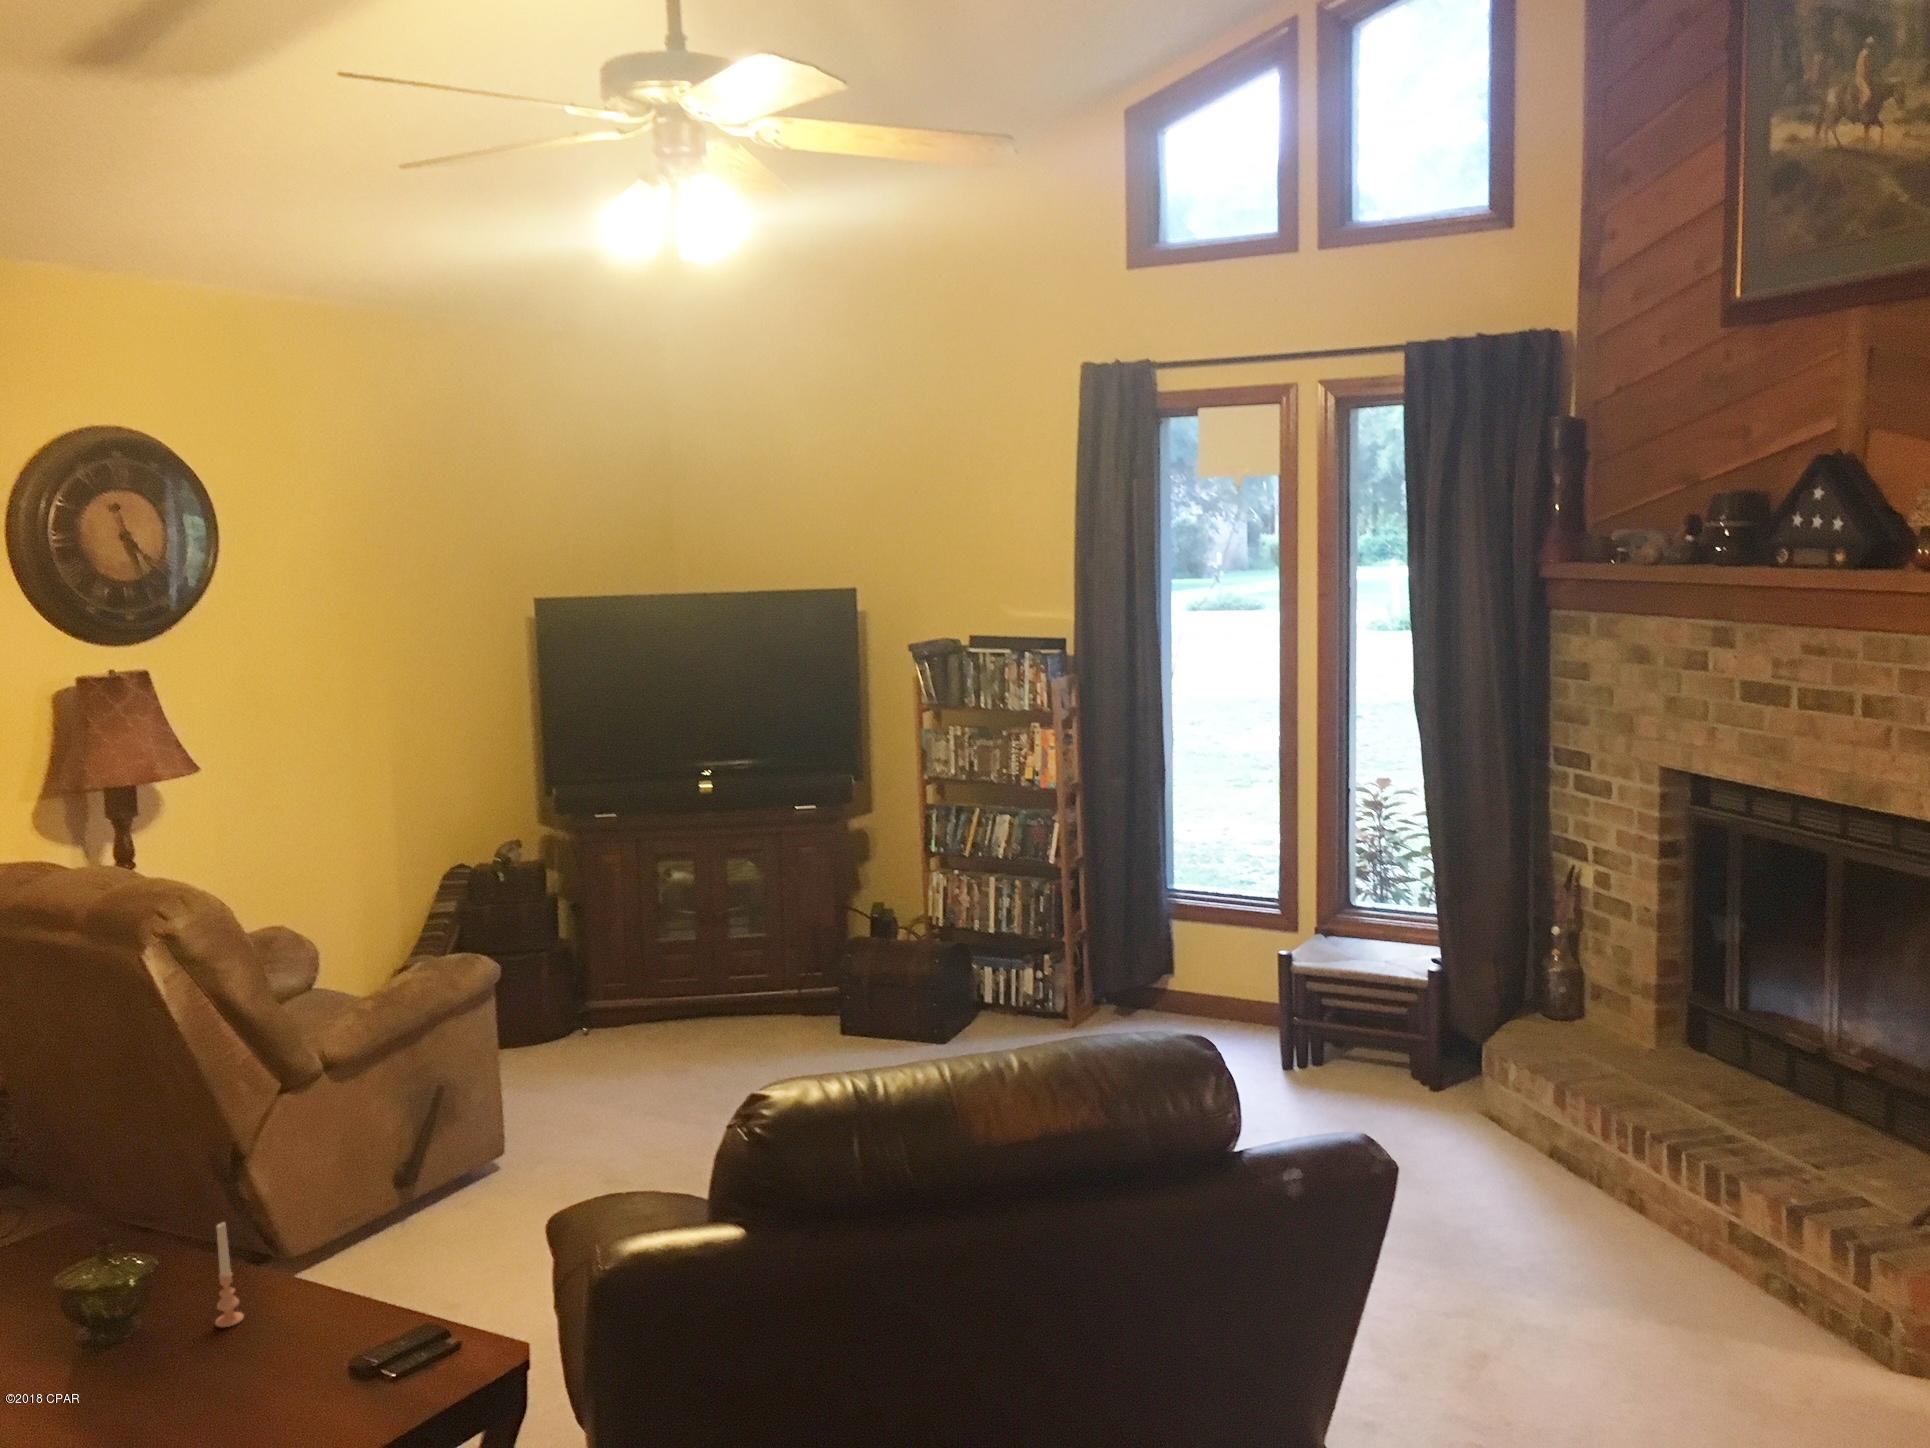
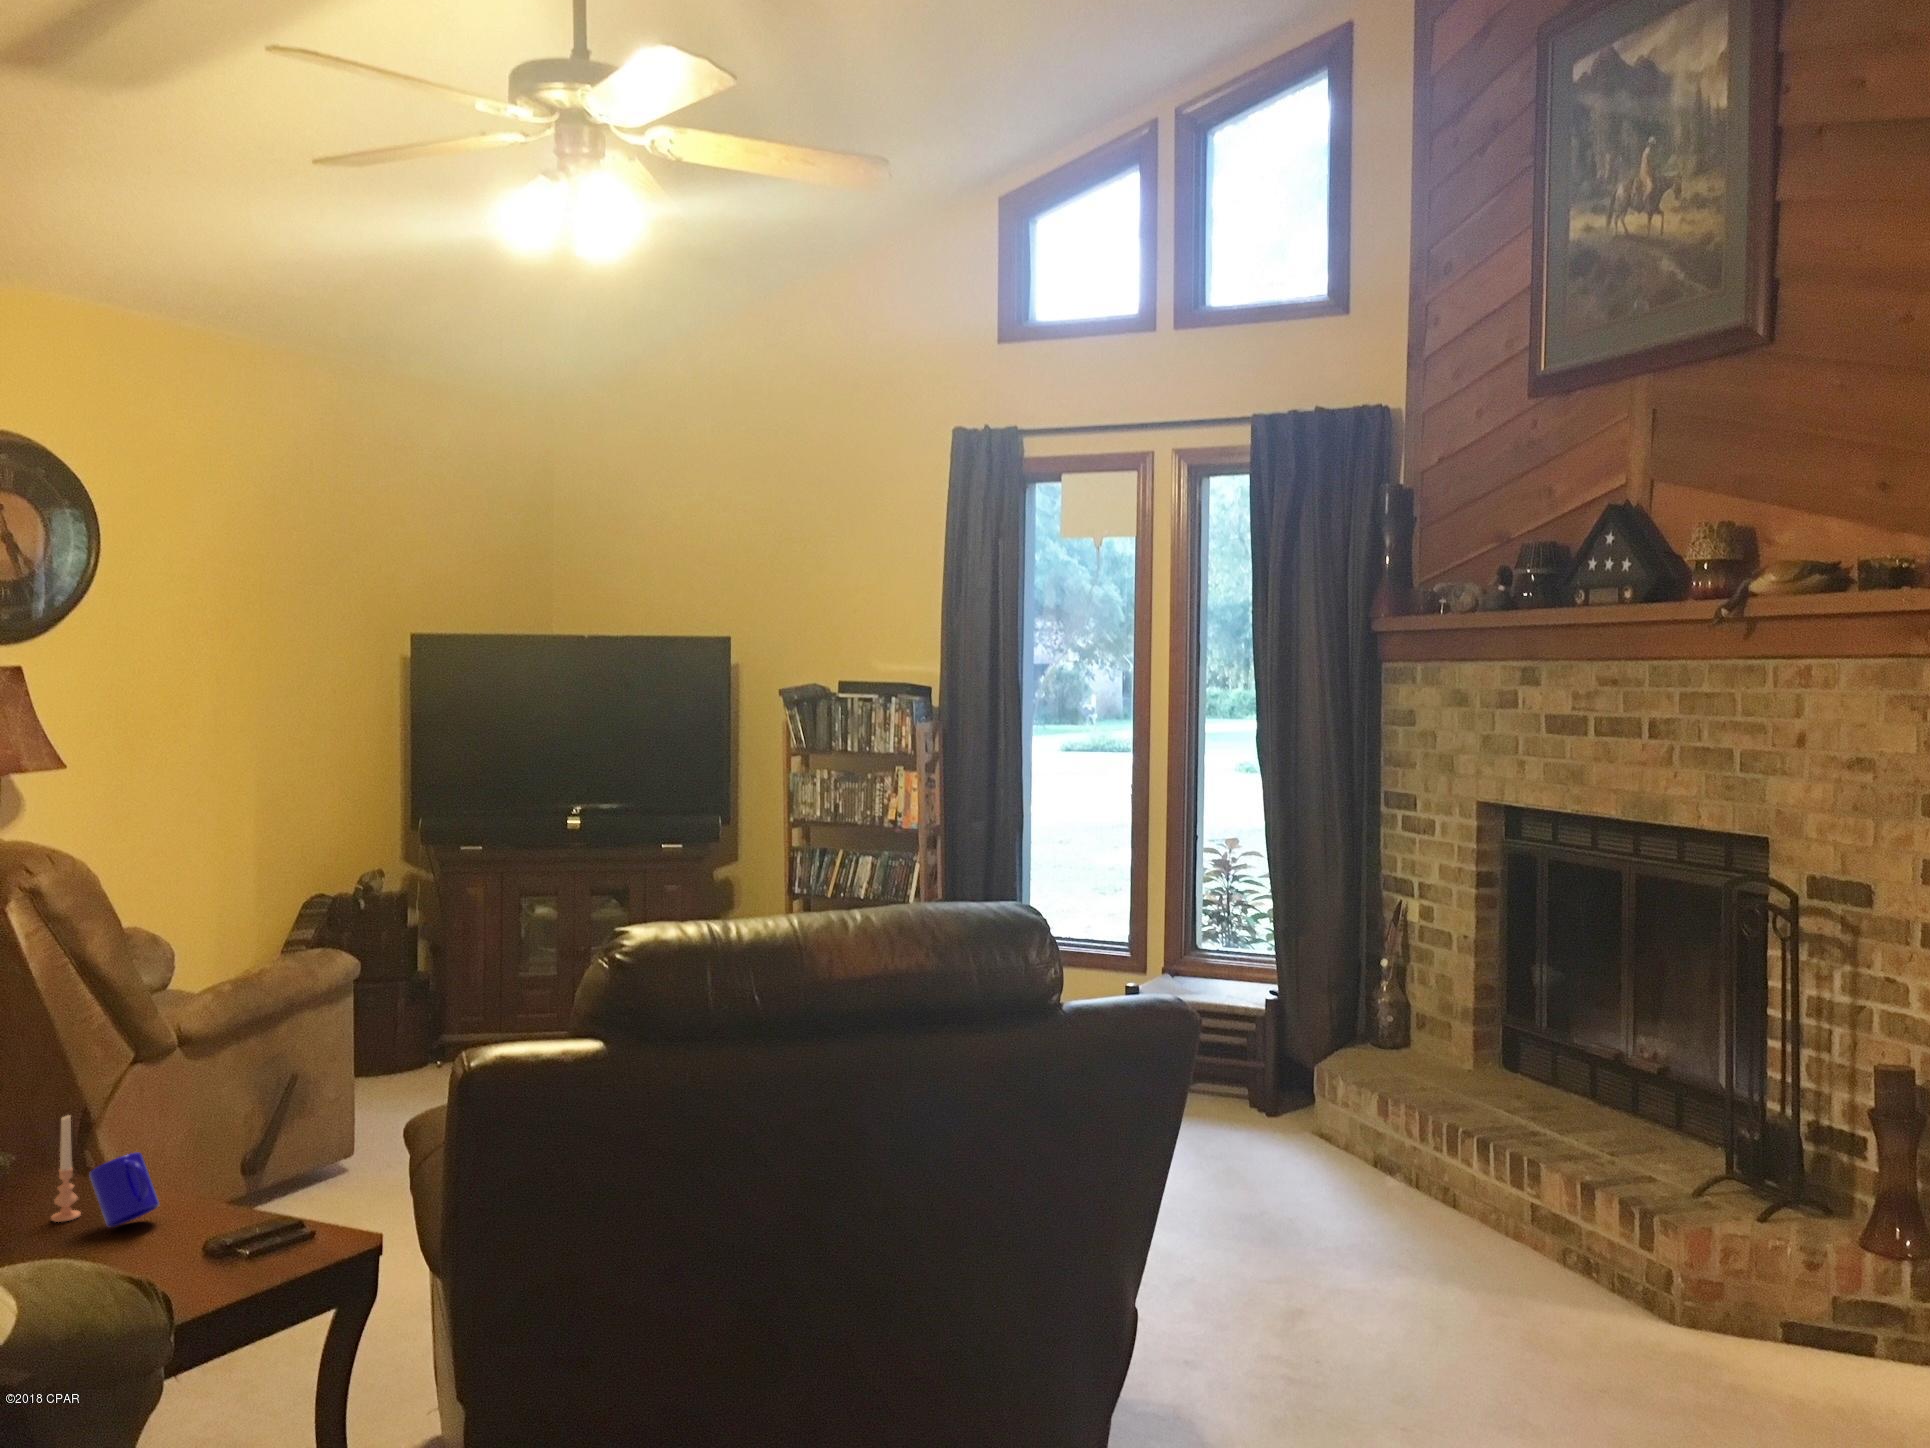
mug: none [247,1260,319,1339] -> present [89,1152,159,1227]

